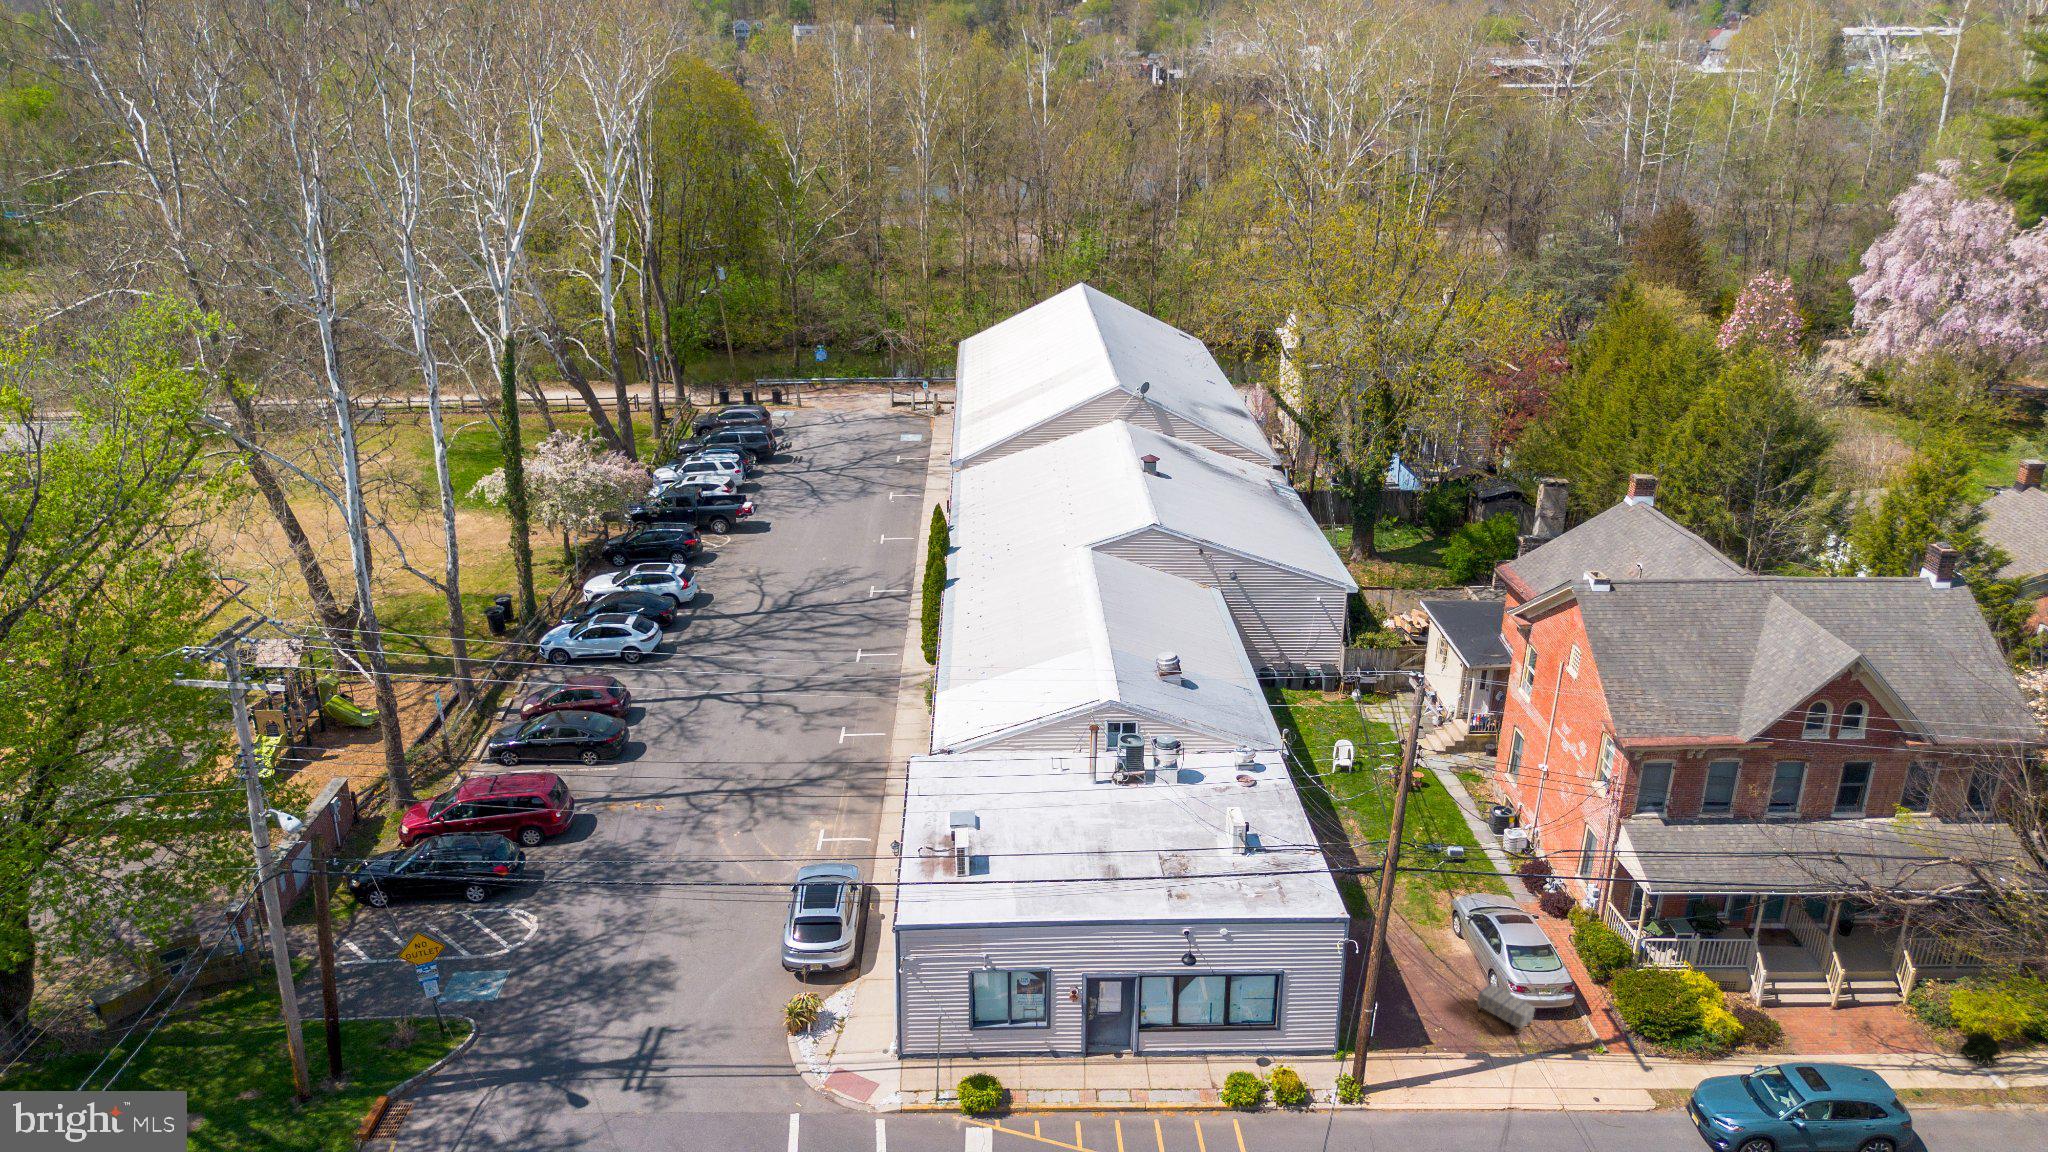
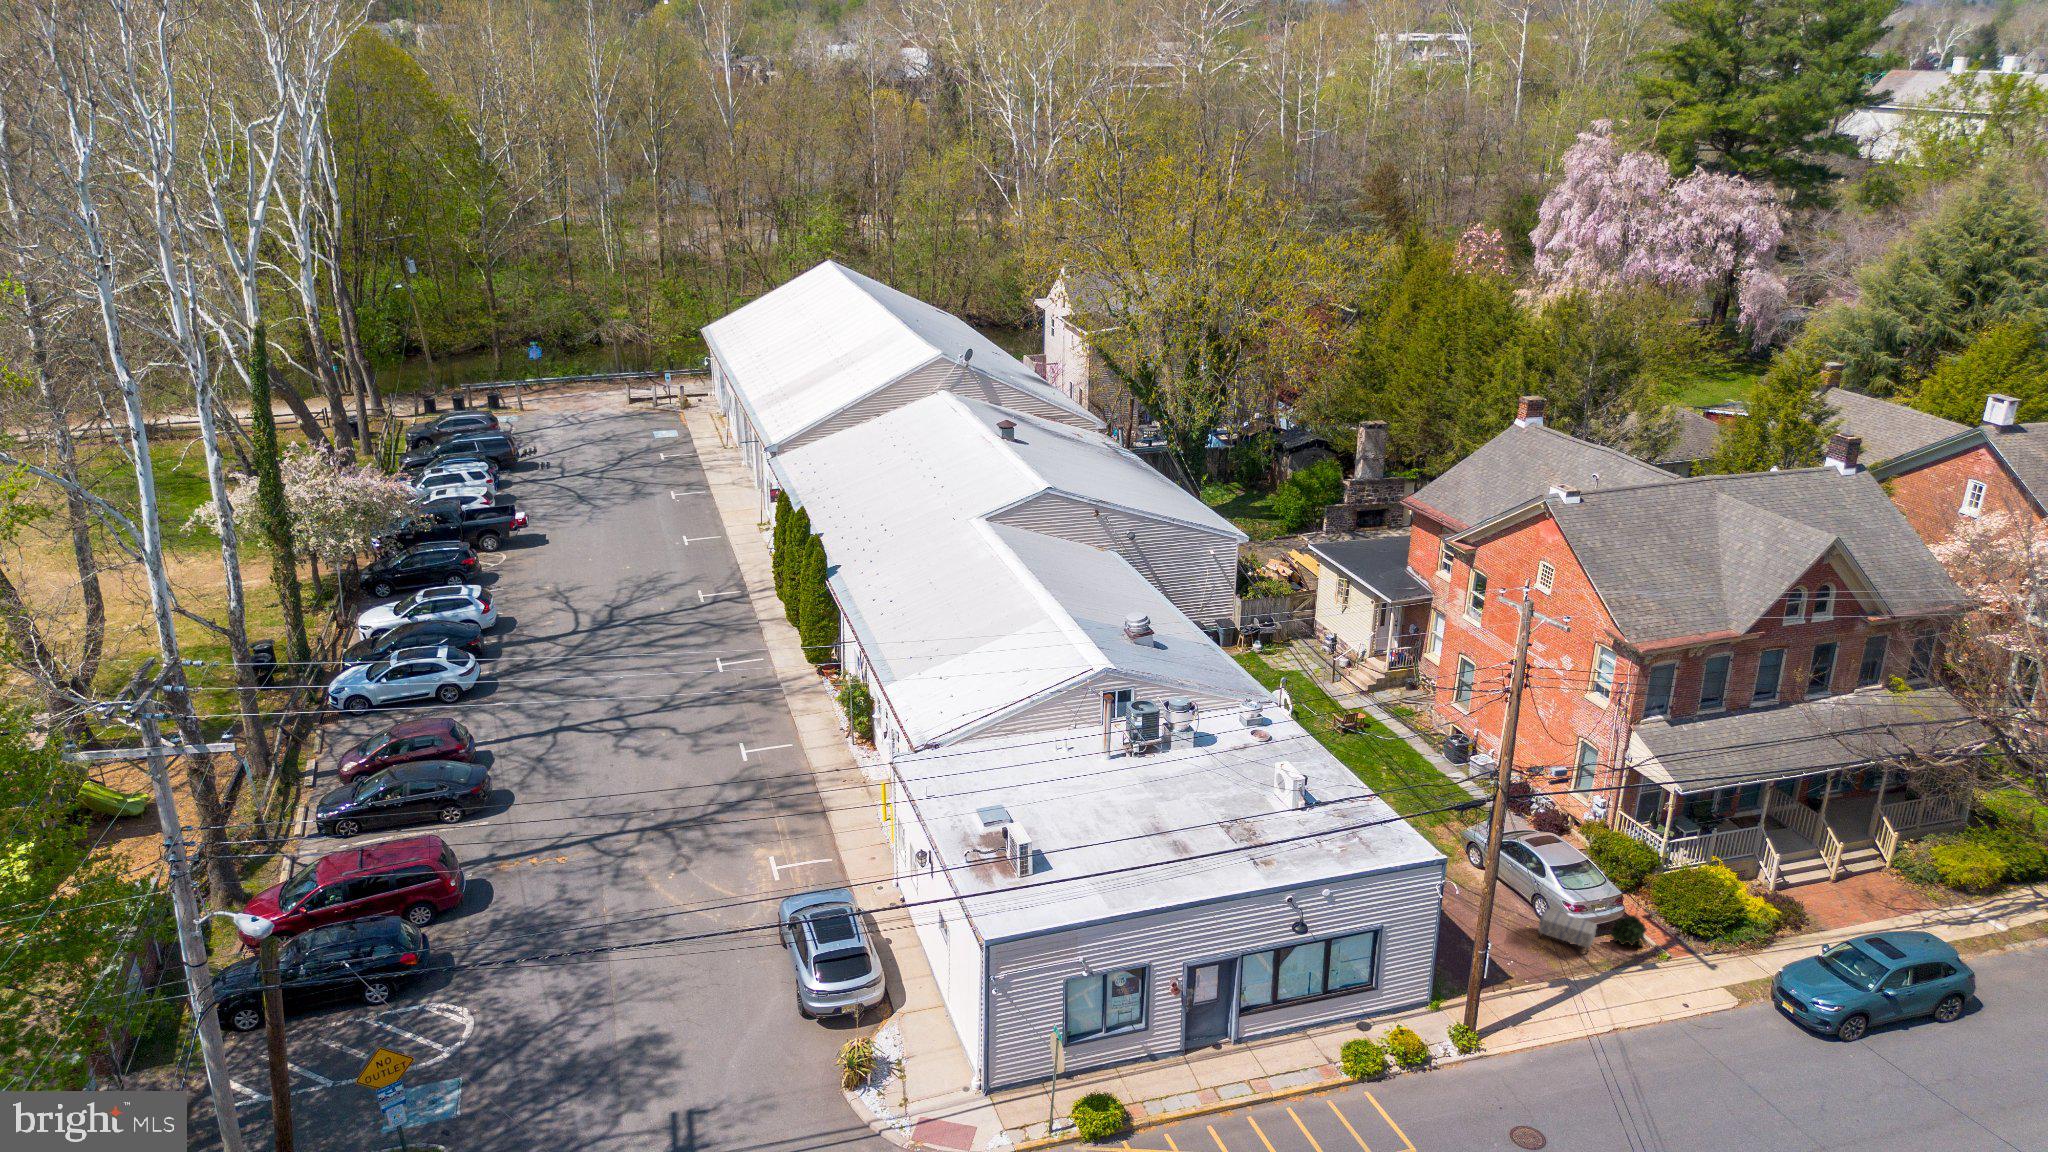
potted plant: present [1960,1034,2001,1067] -> present [1611,915,1647,946]

